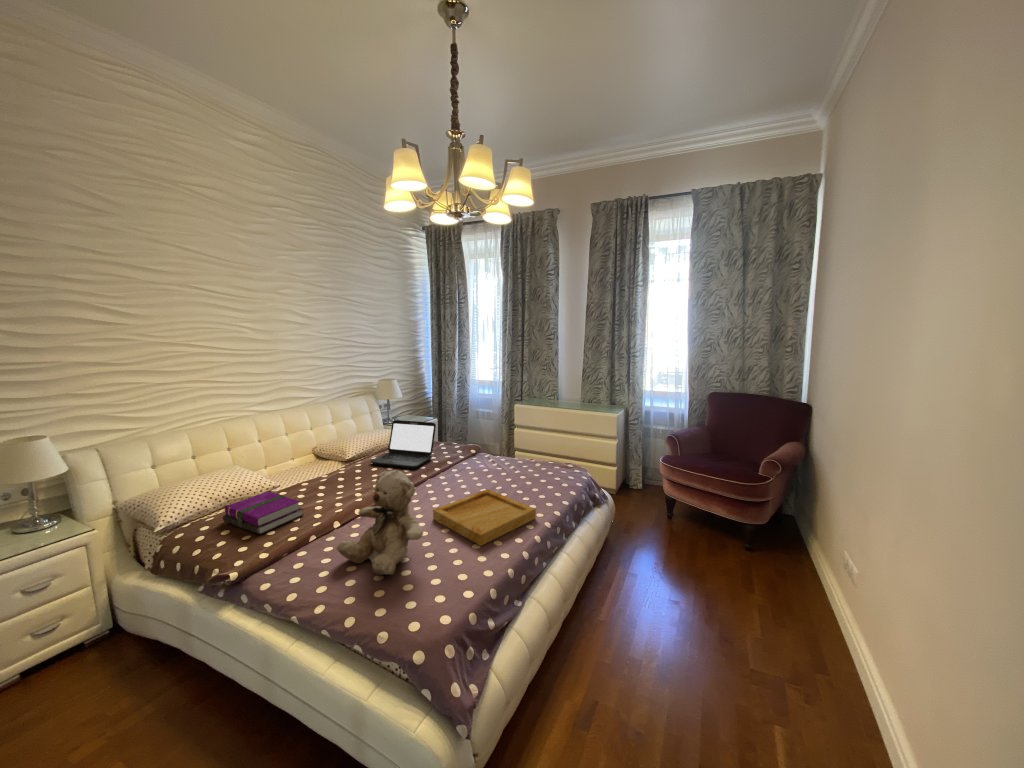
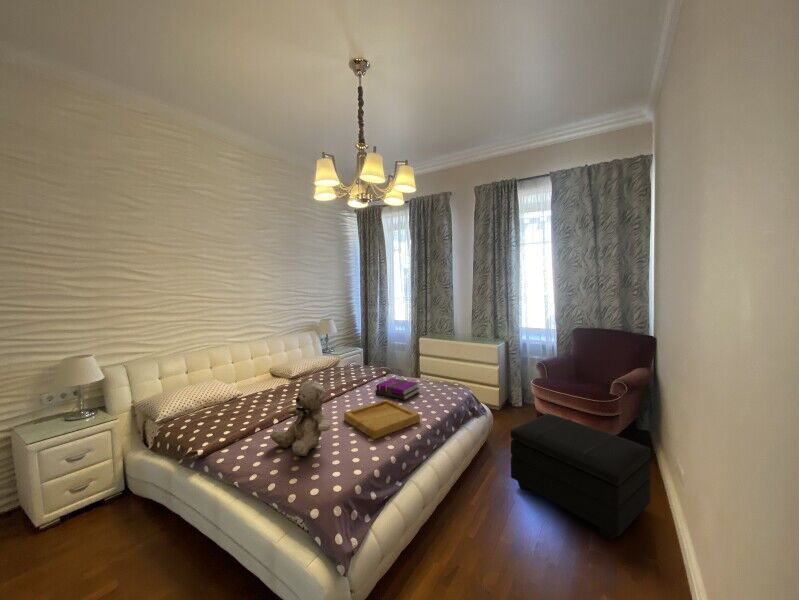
laptop: present [371,420,436,469] -> none [308,349,356,385]
notebook: present [223,491,303,534] -> present [375,378,419,400]
footstool: none [644,501,816,653] -> present [511,414,651,540]

